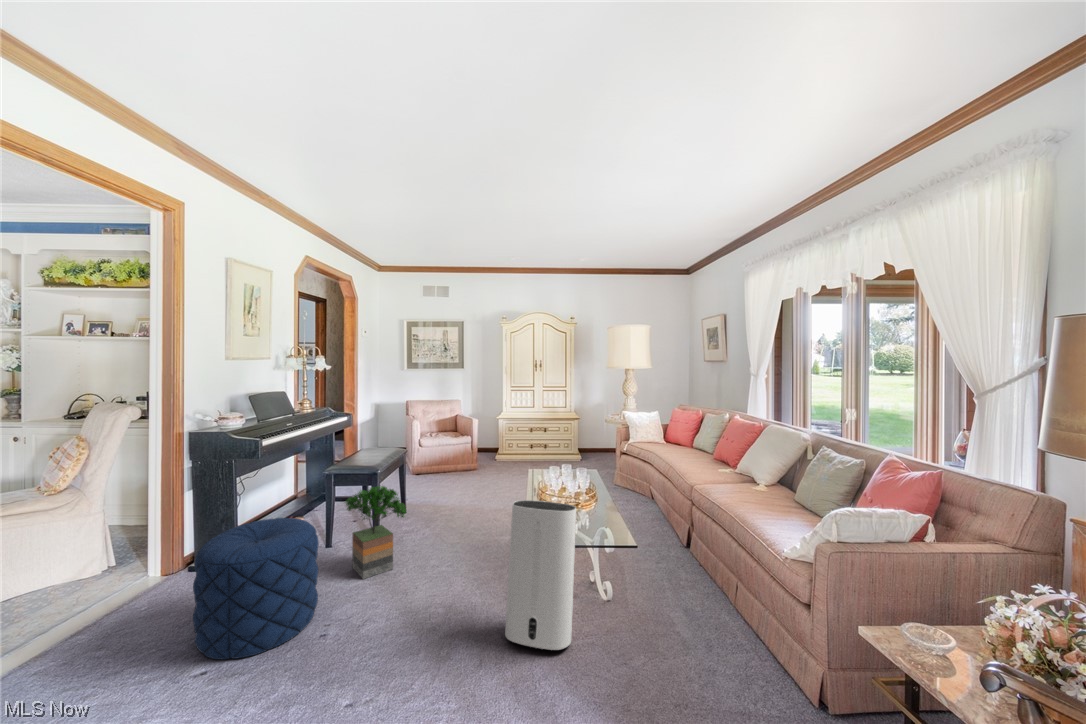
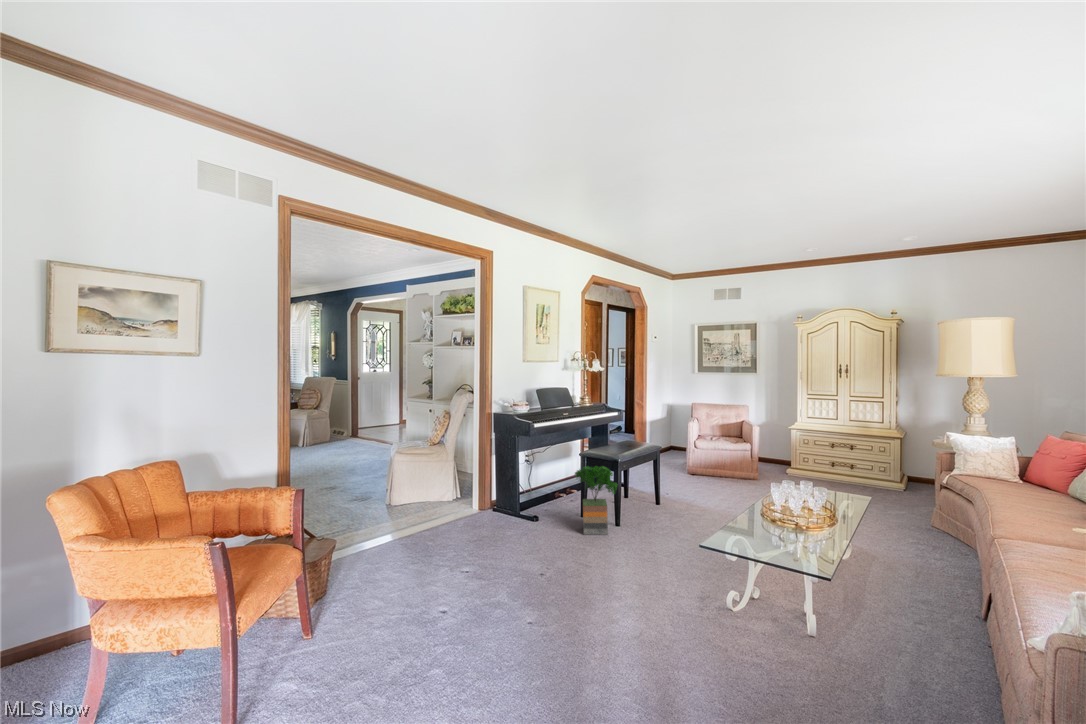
air purifier: present [505,500,576,650] -> none [640,486,705,622]
pouf: present [193,518,319,659] -> none [478,472,546,551]

